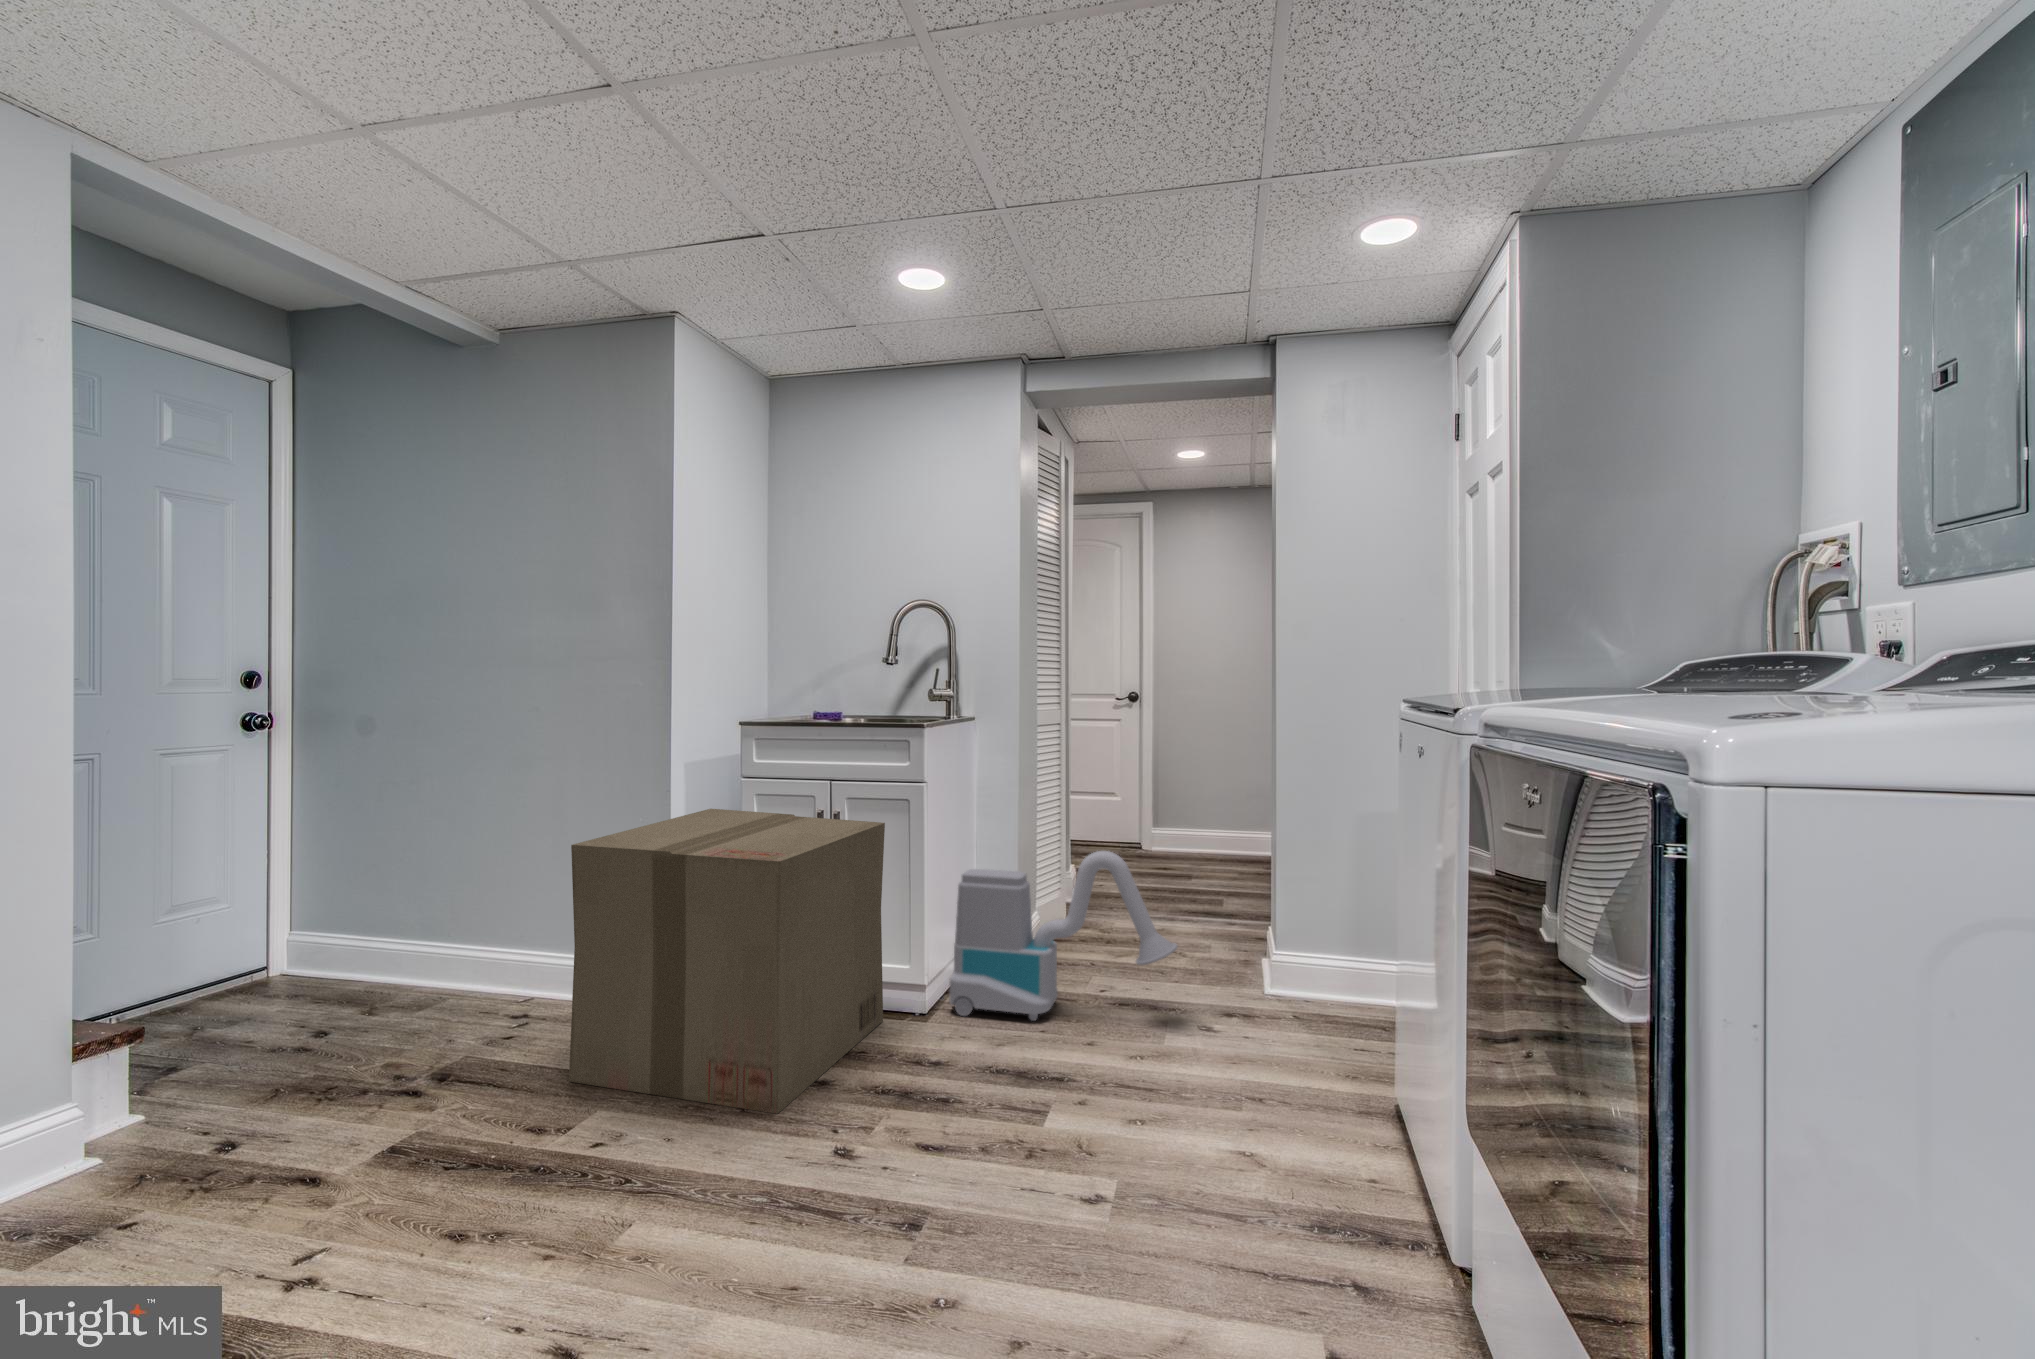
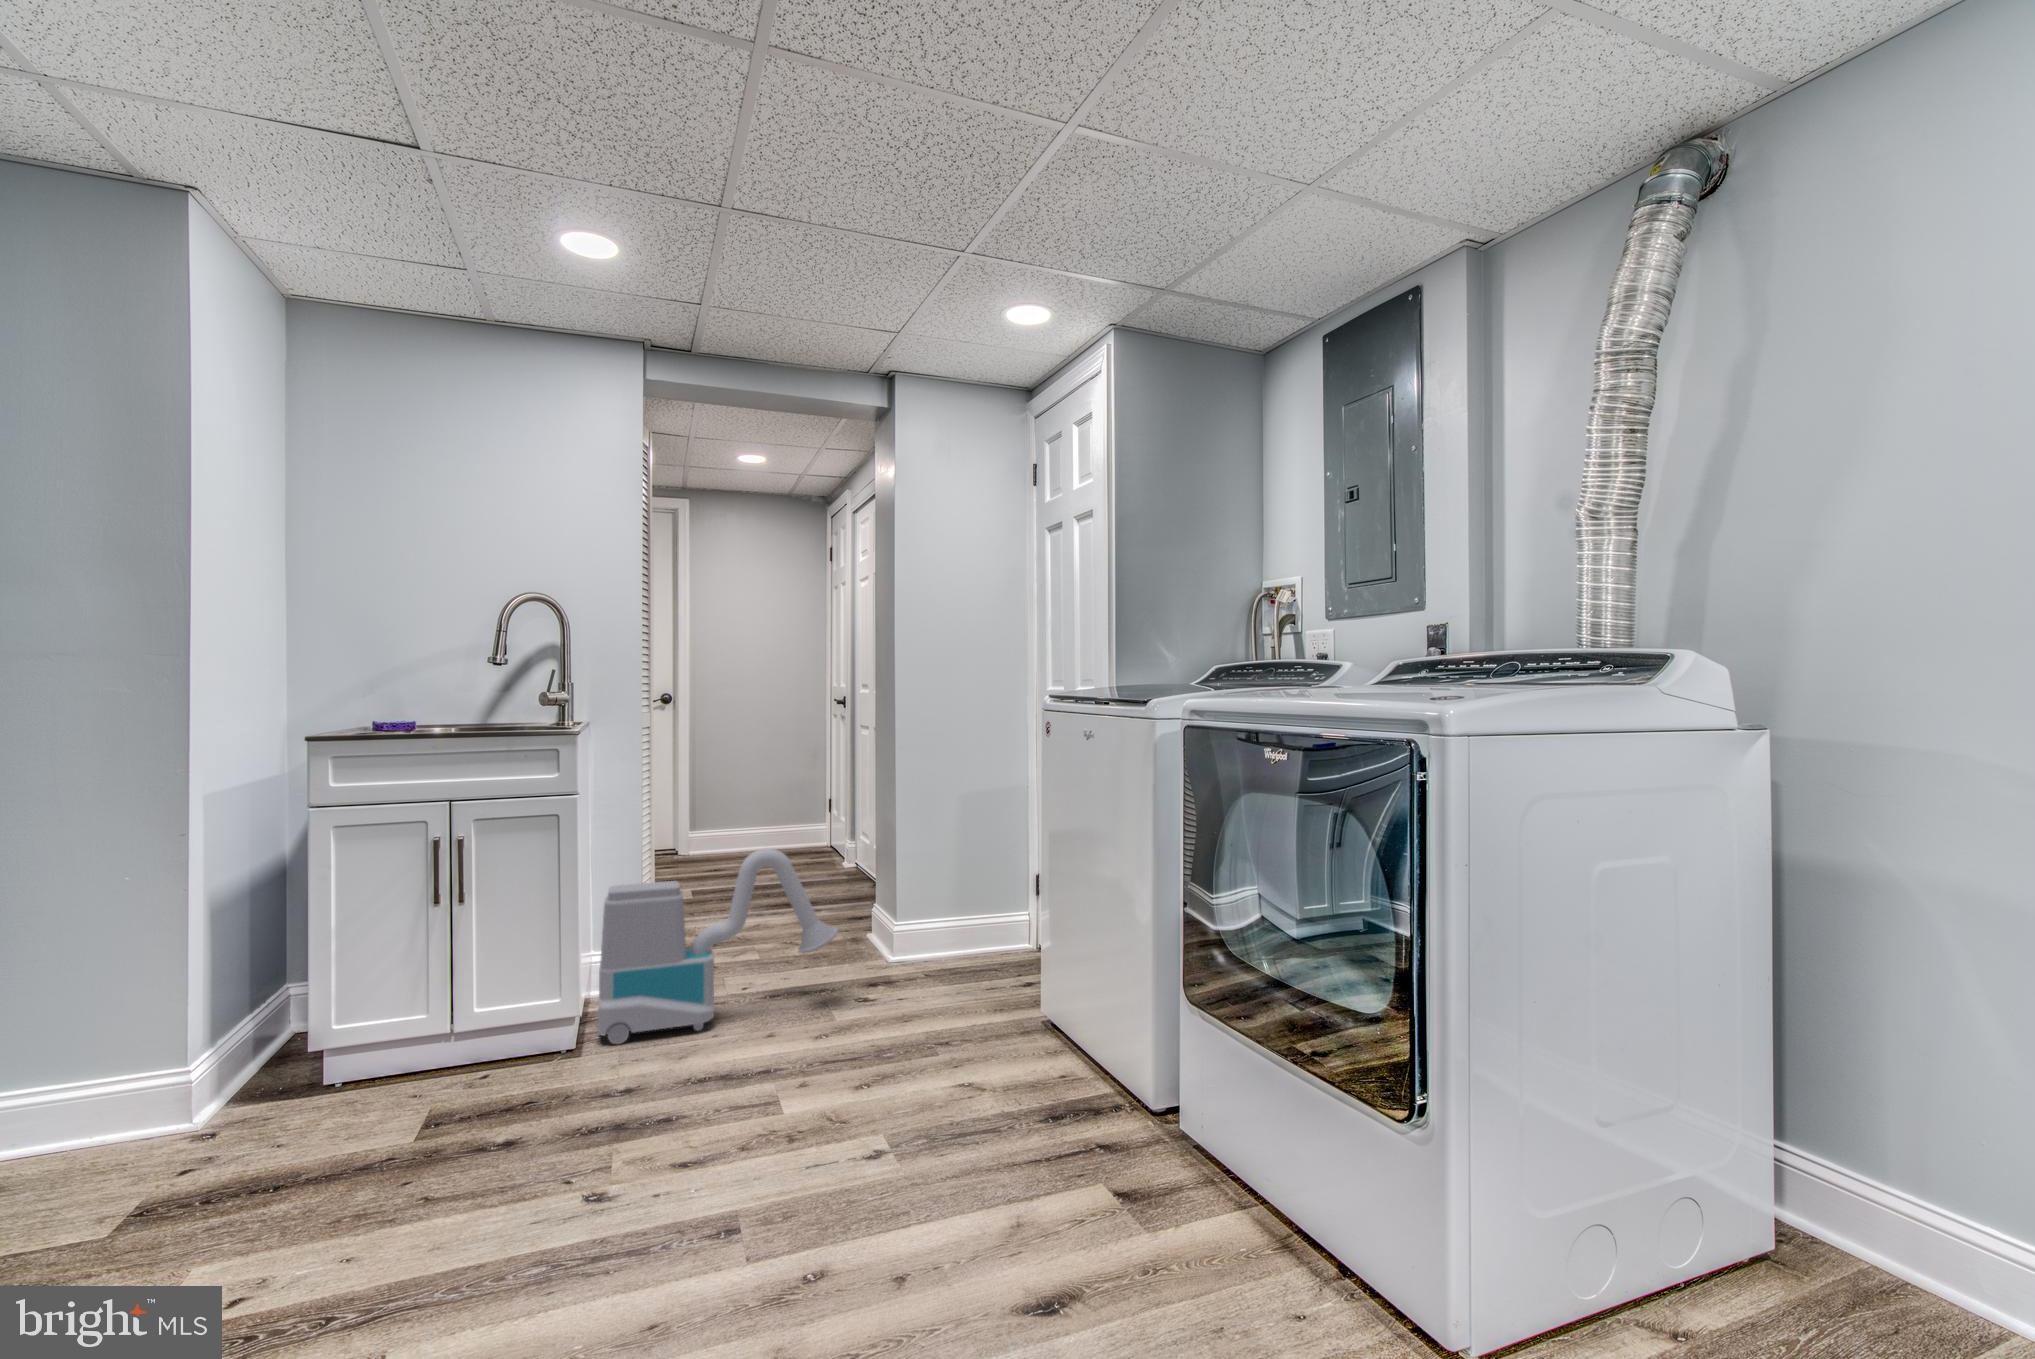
cardboard box: present [569,809,885,1114] -> none [95,845,527,1257]

